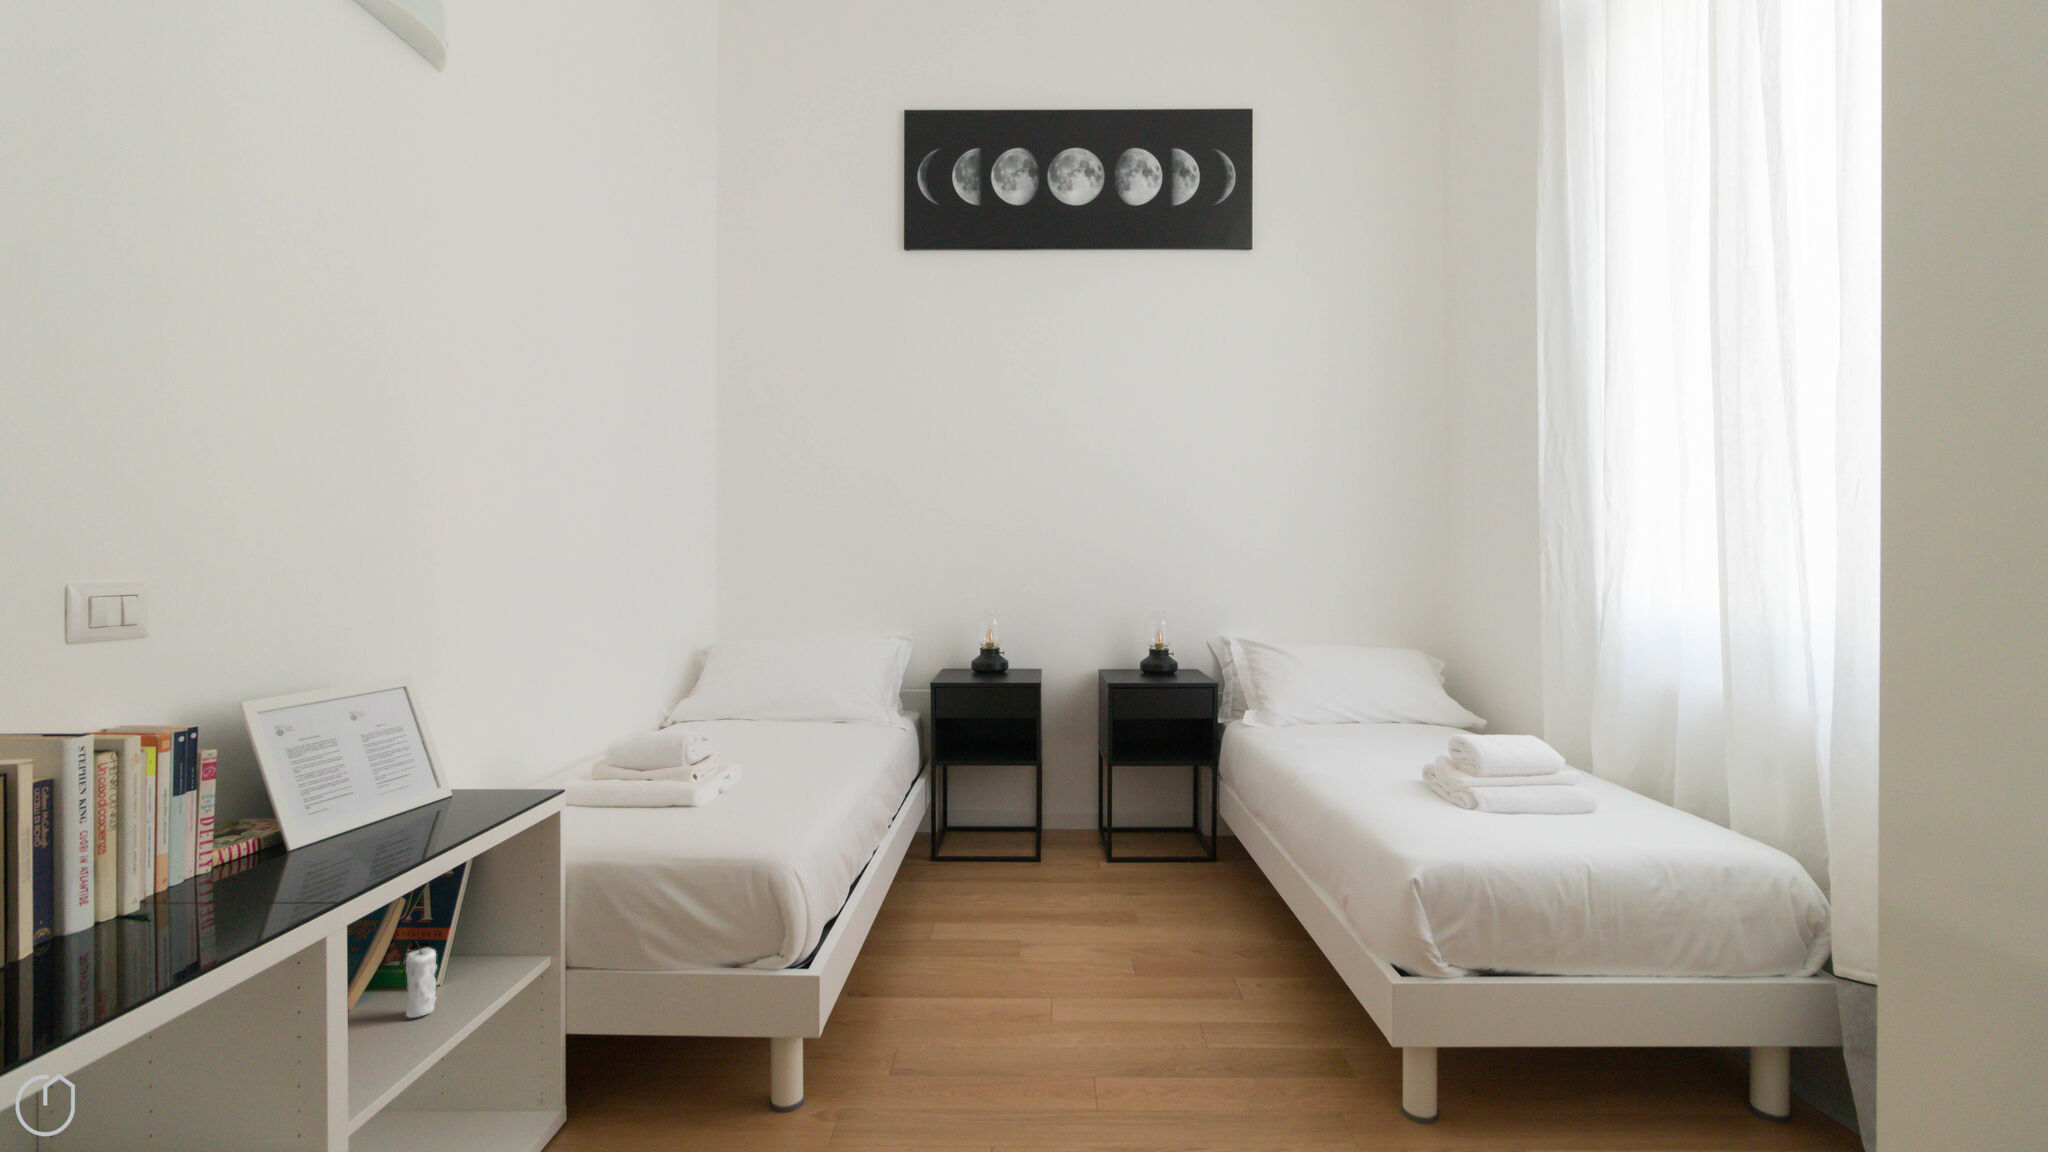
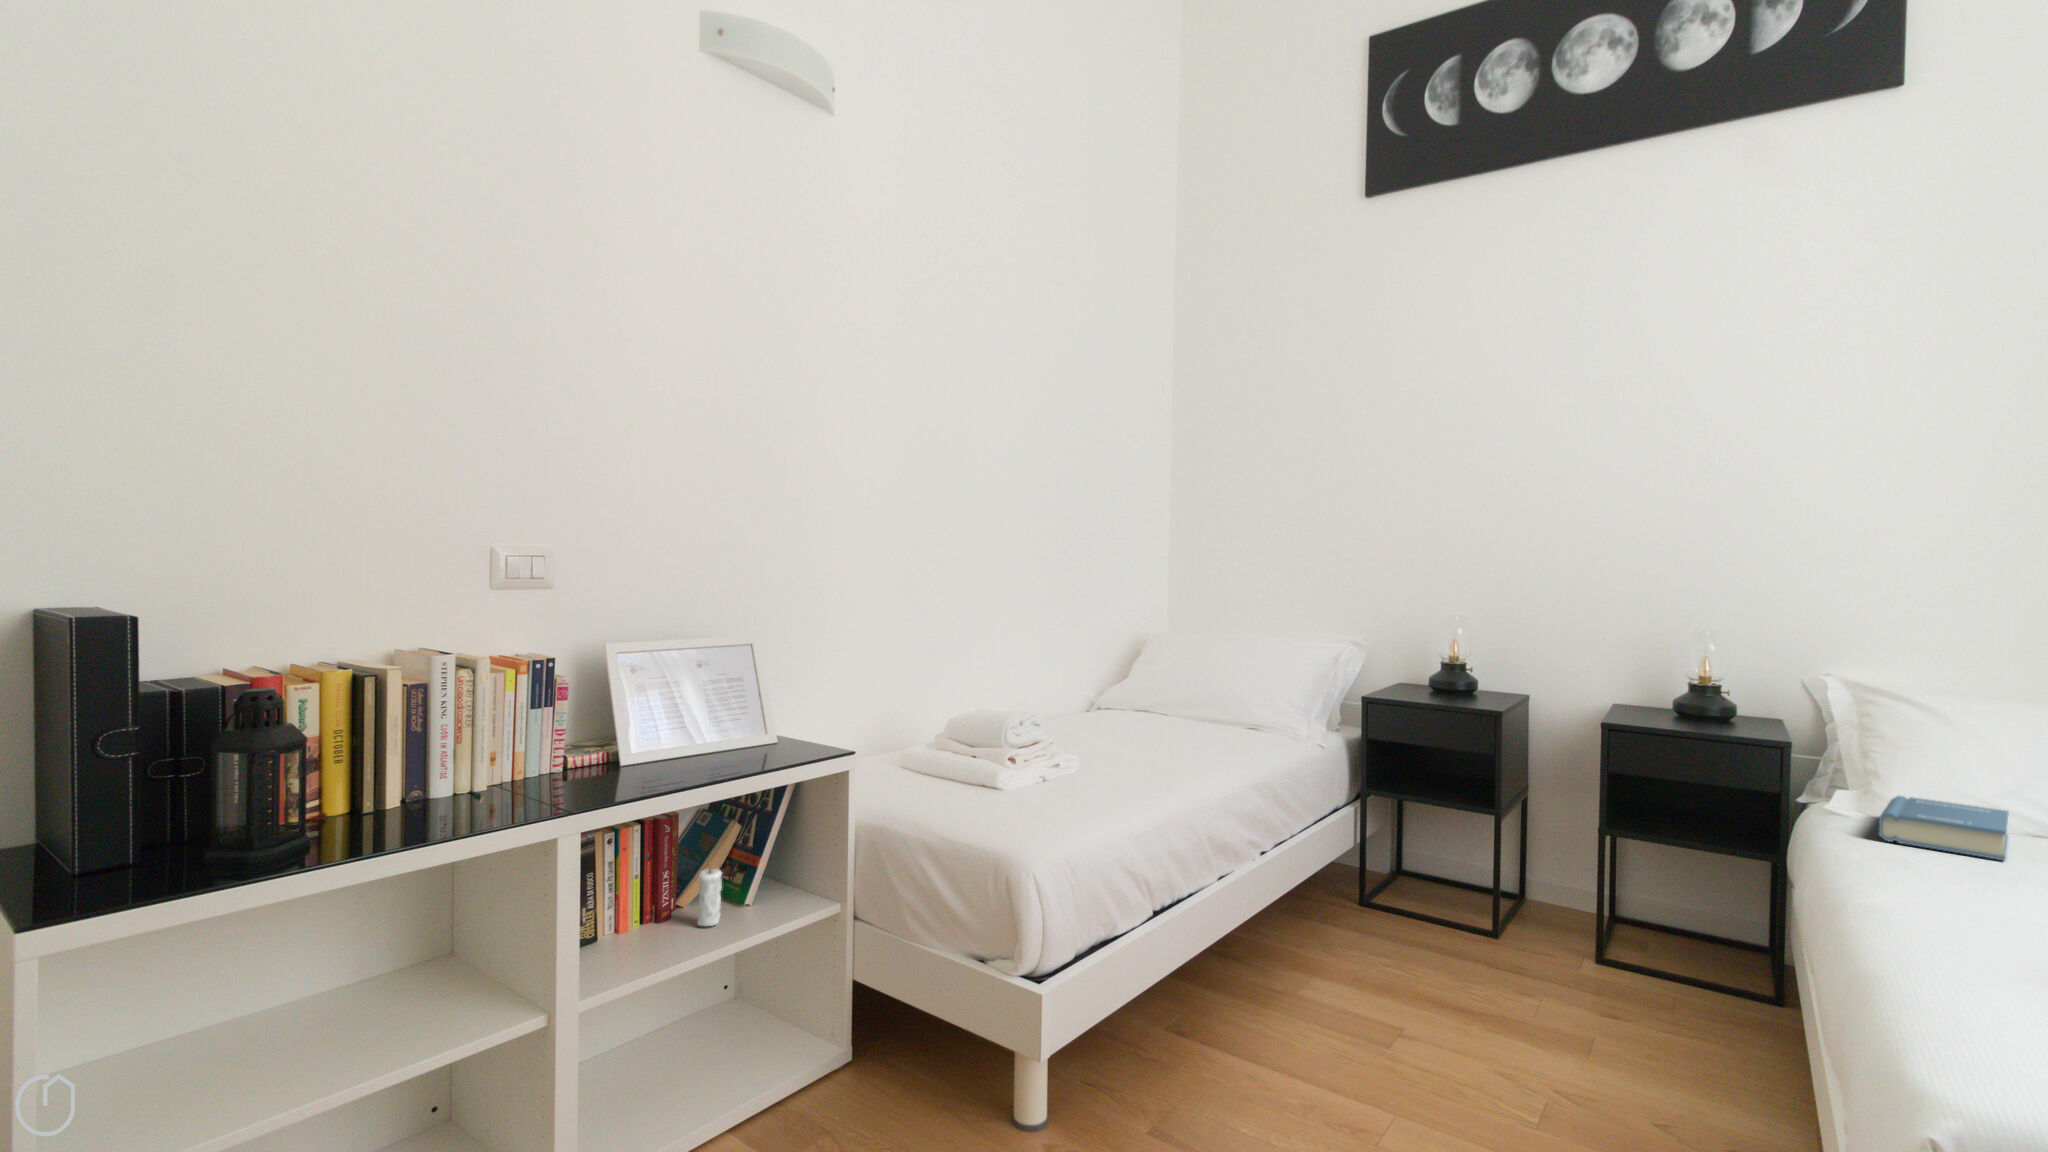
hardback book: none [1280,717,1345,748] -> present [1879,796,2009,861]

